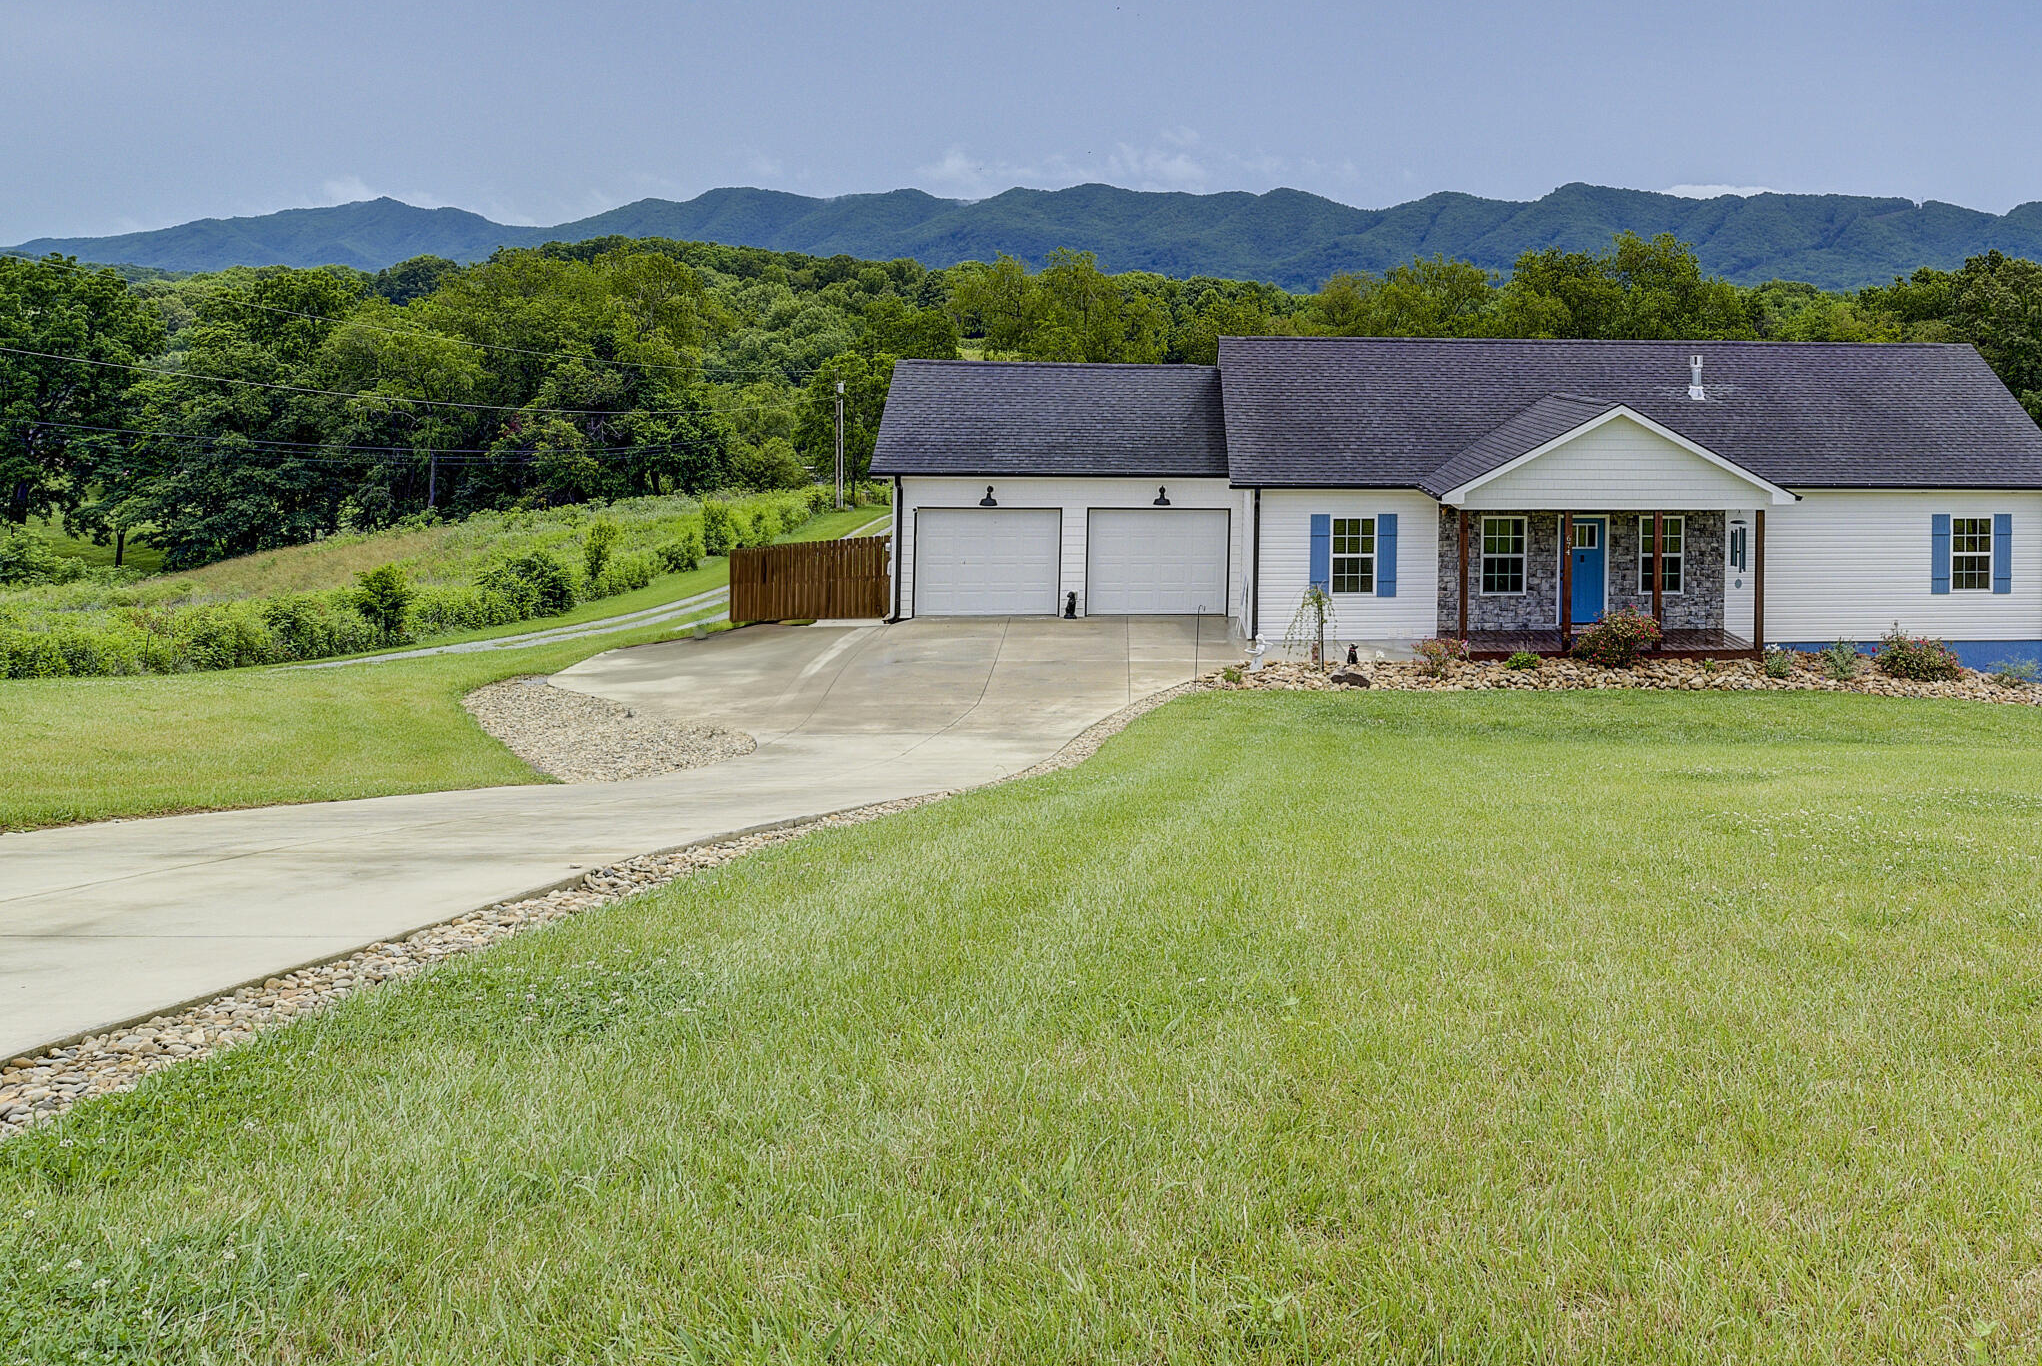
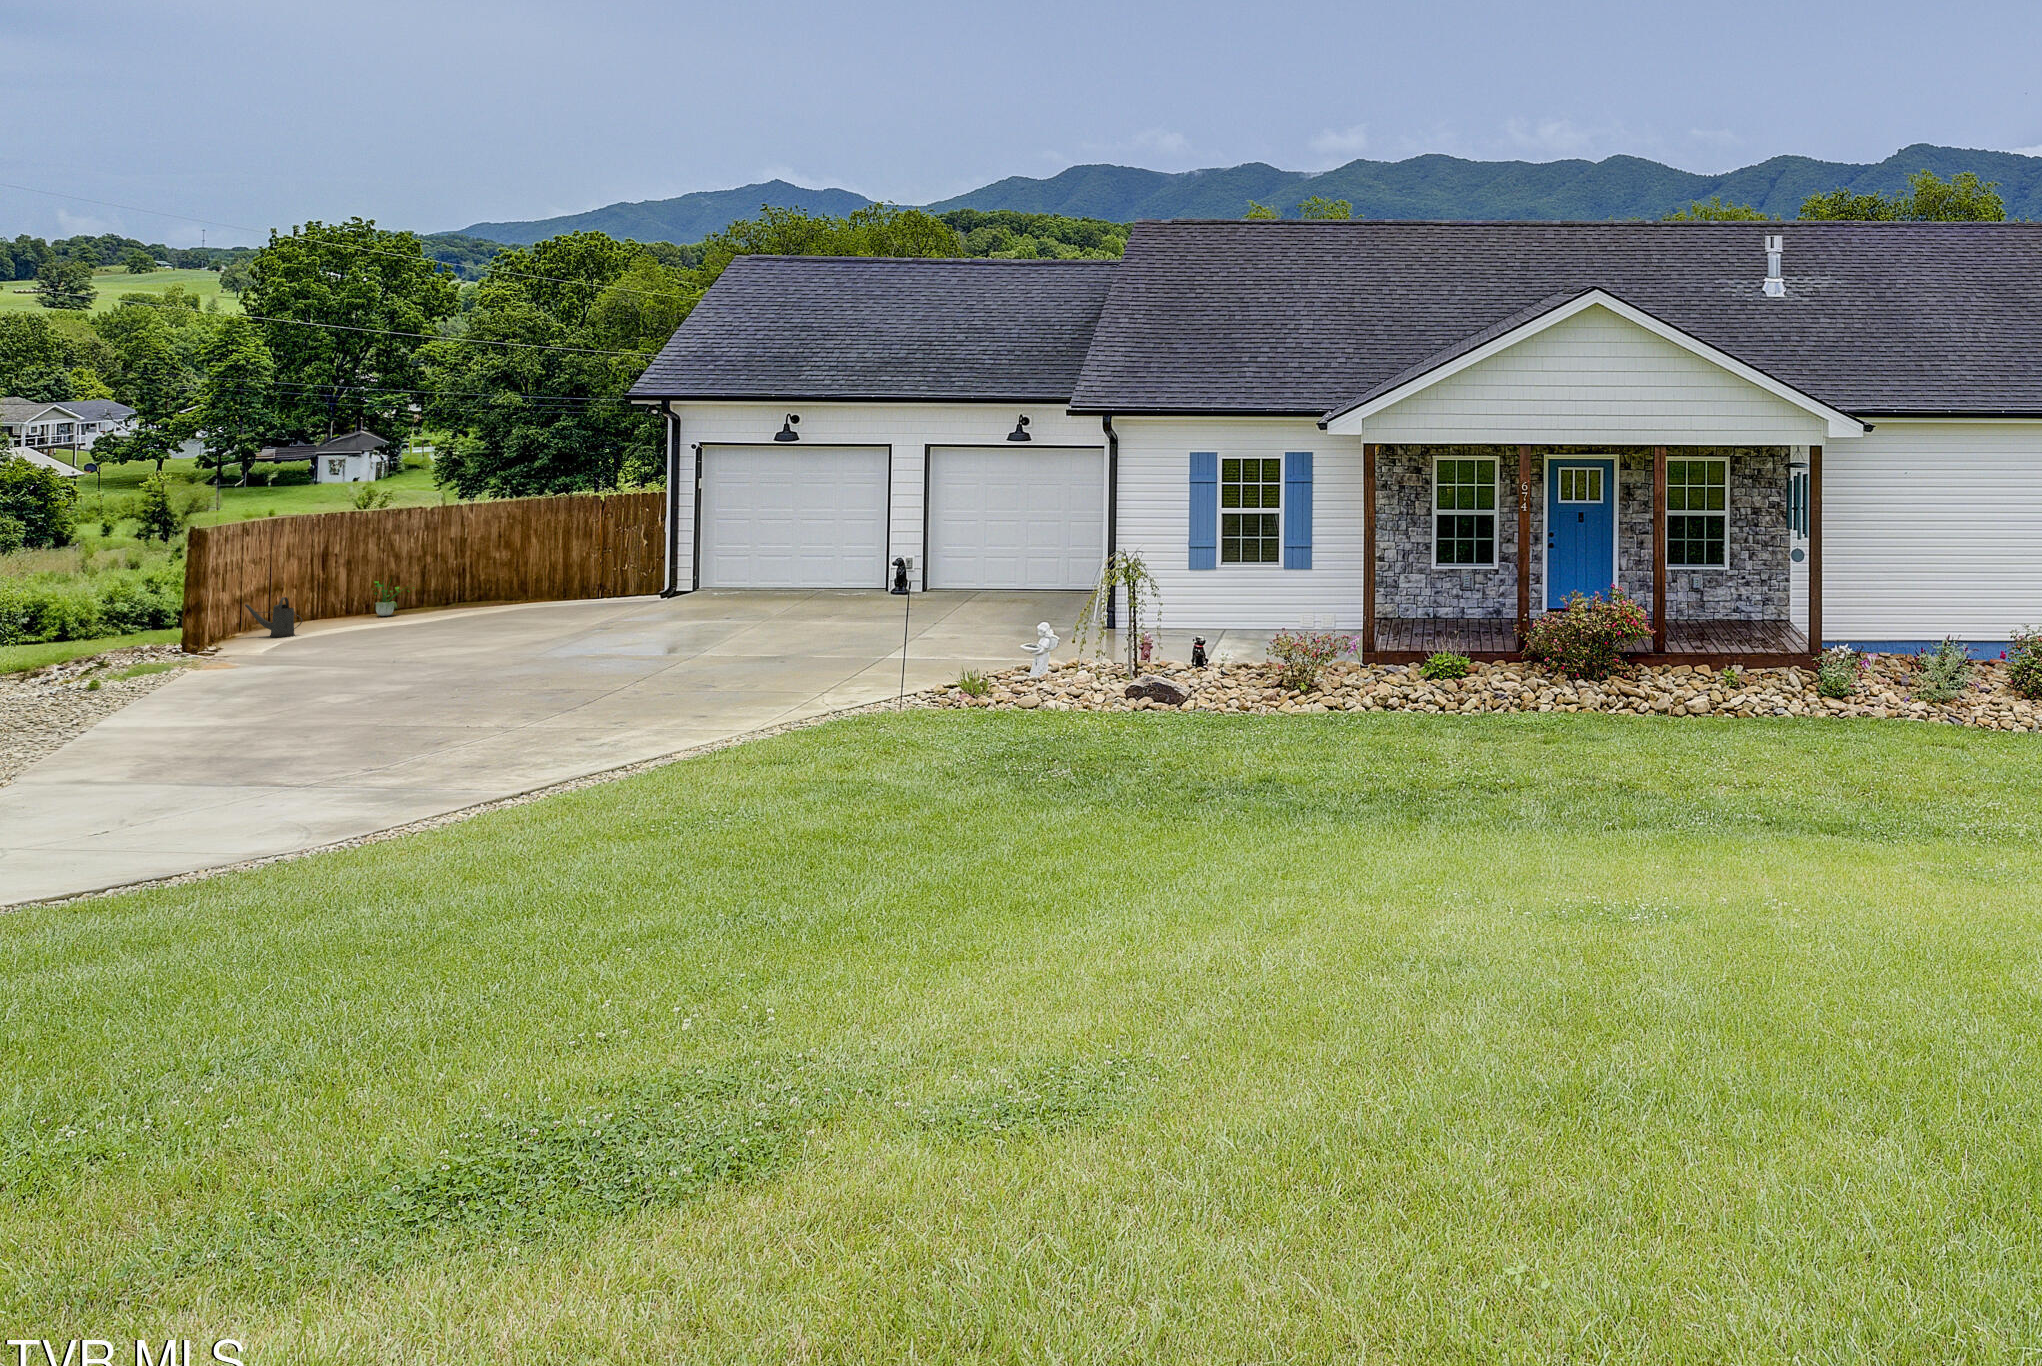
watering can: none [621,630,662,660] -> present [245,597,302,637]

